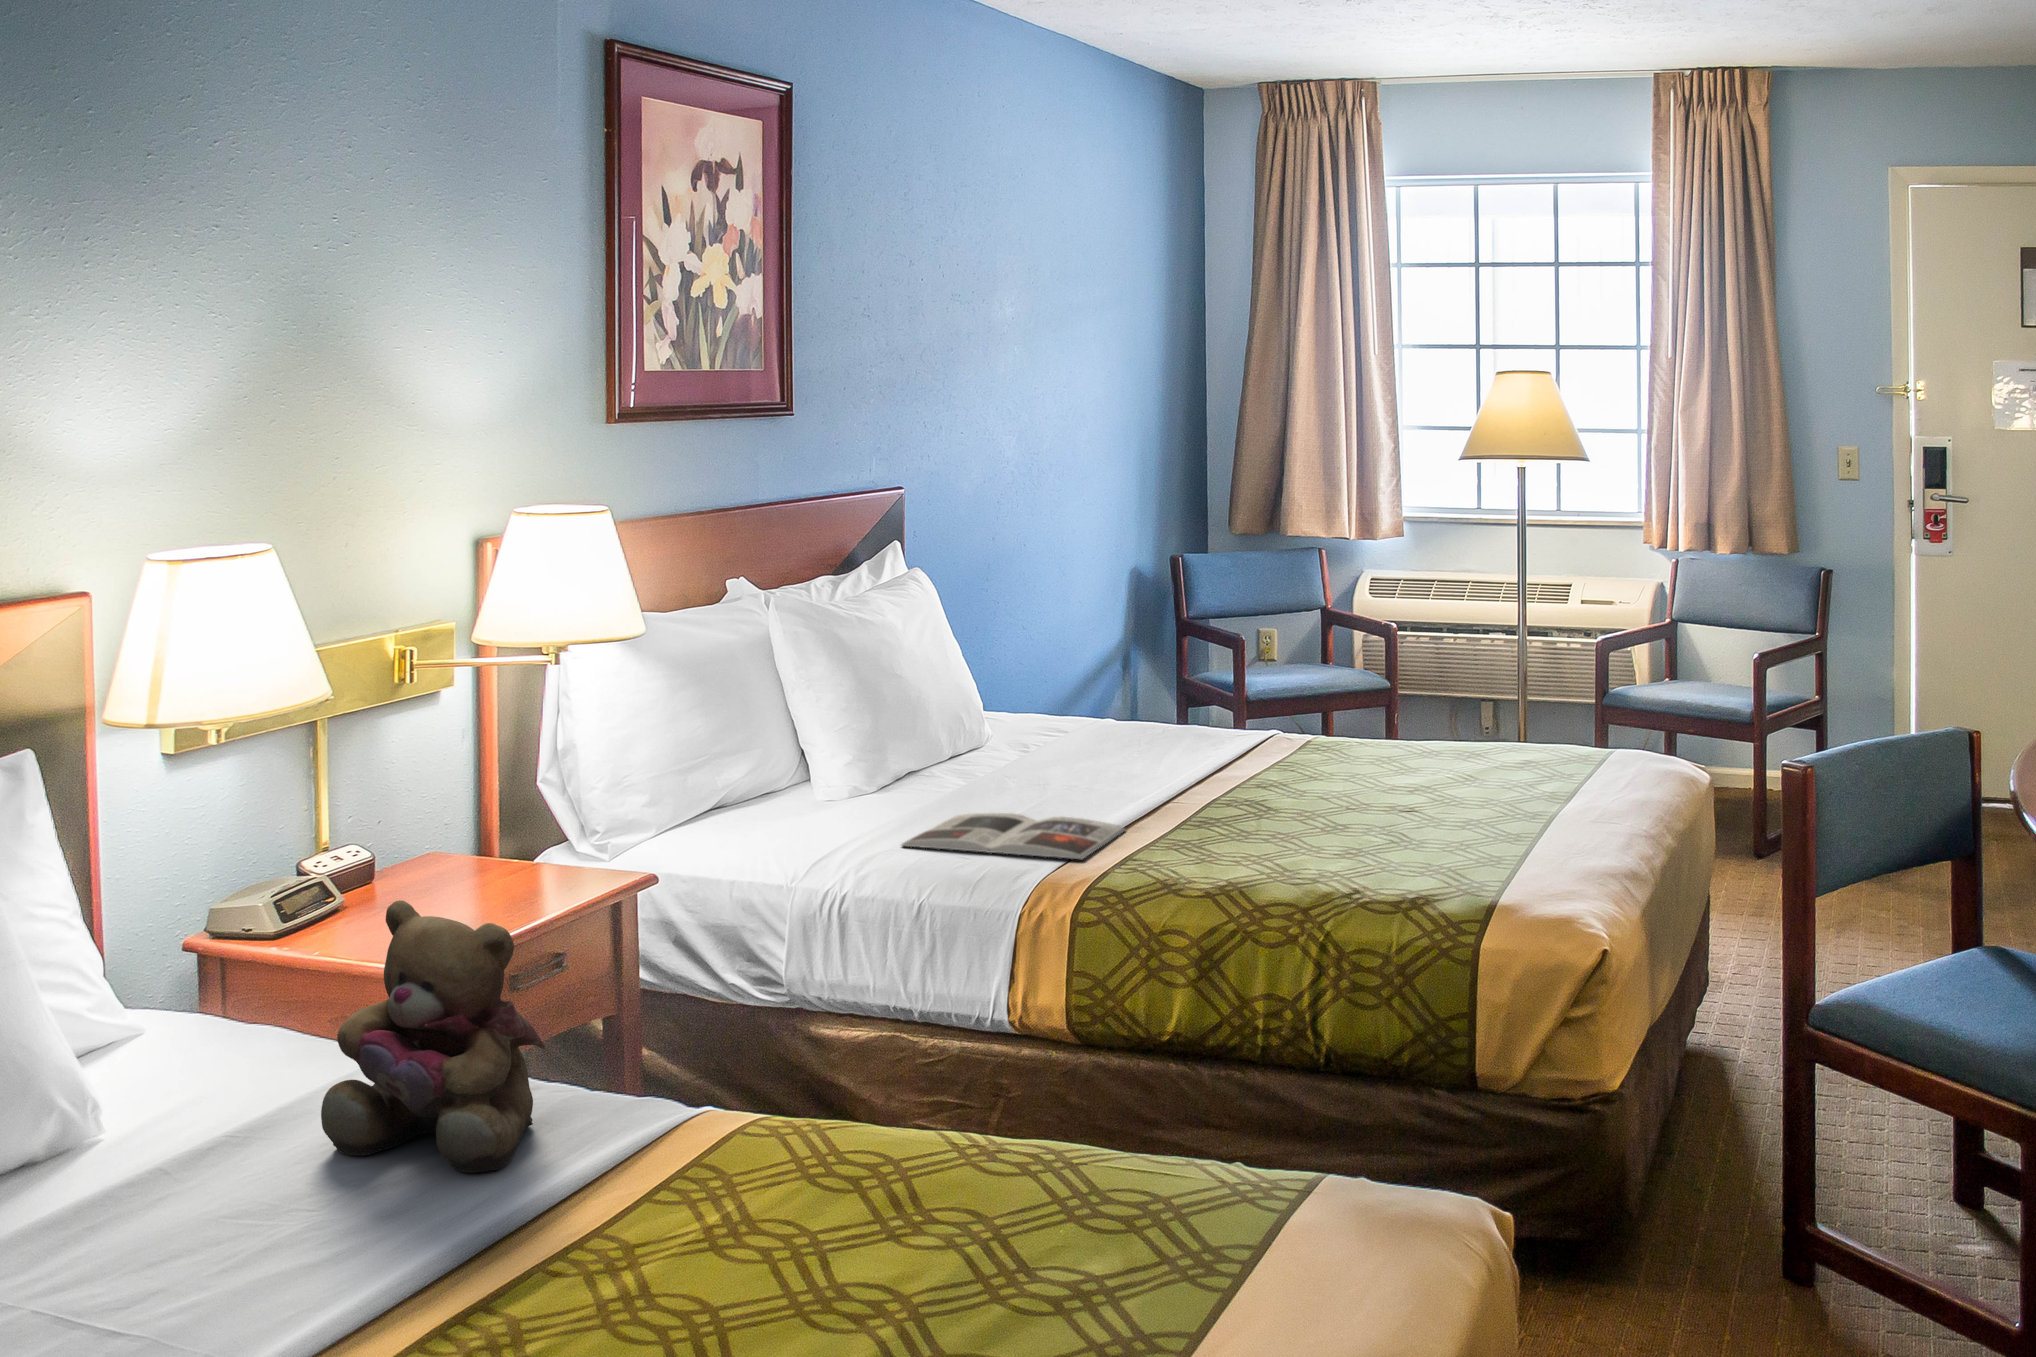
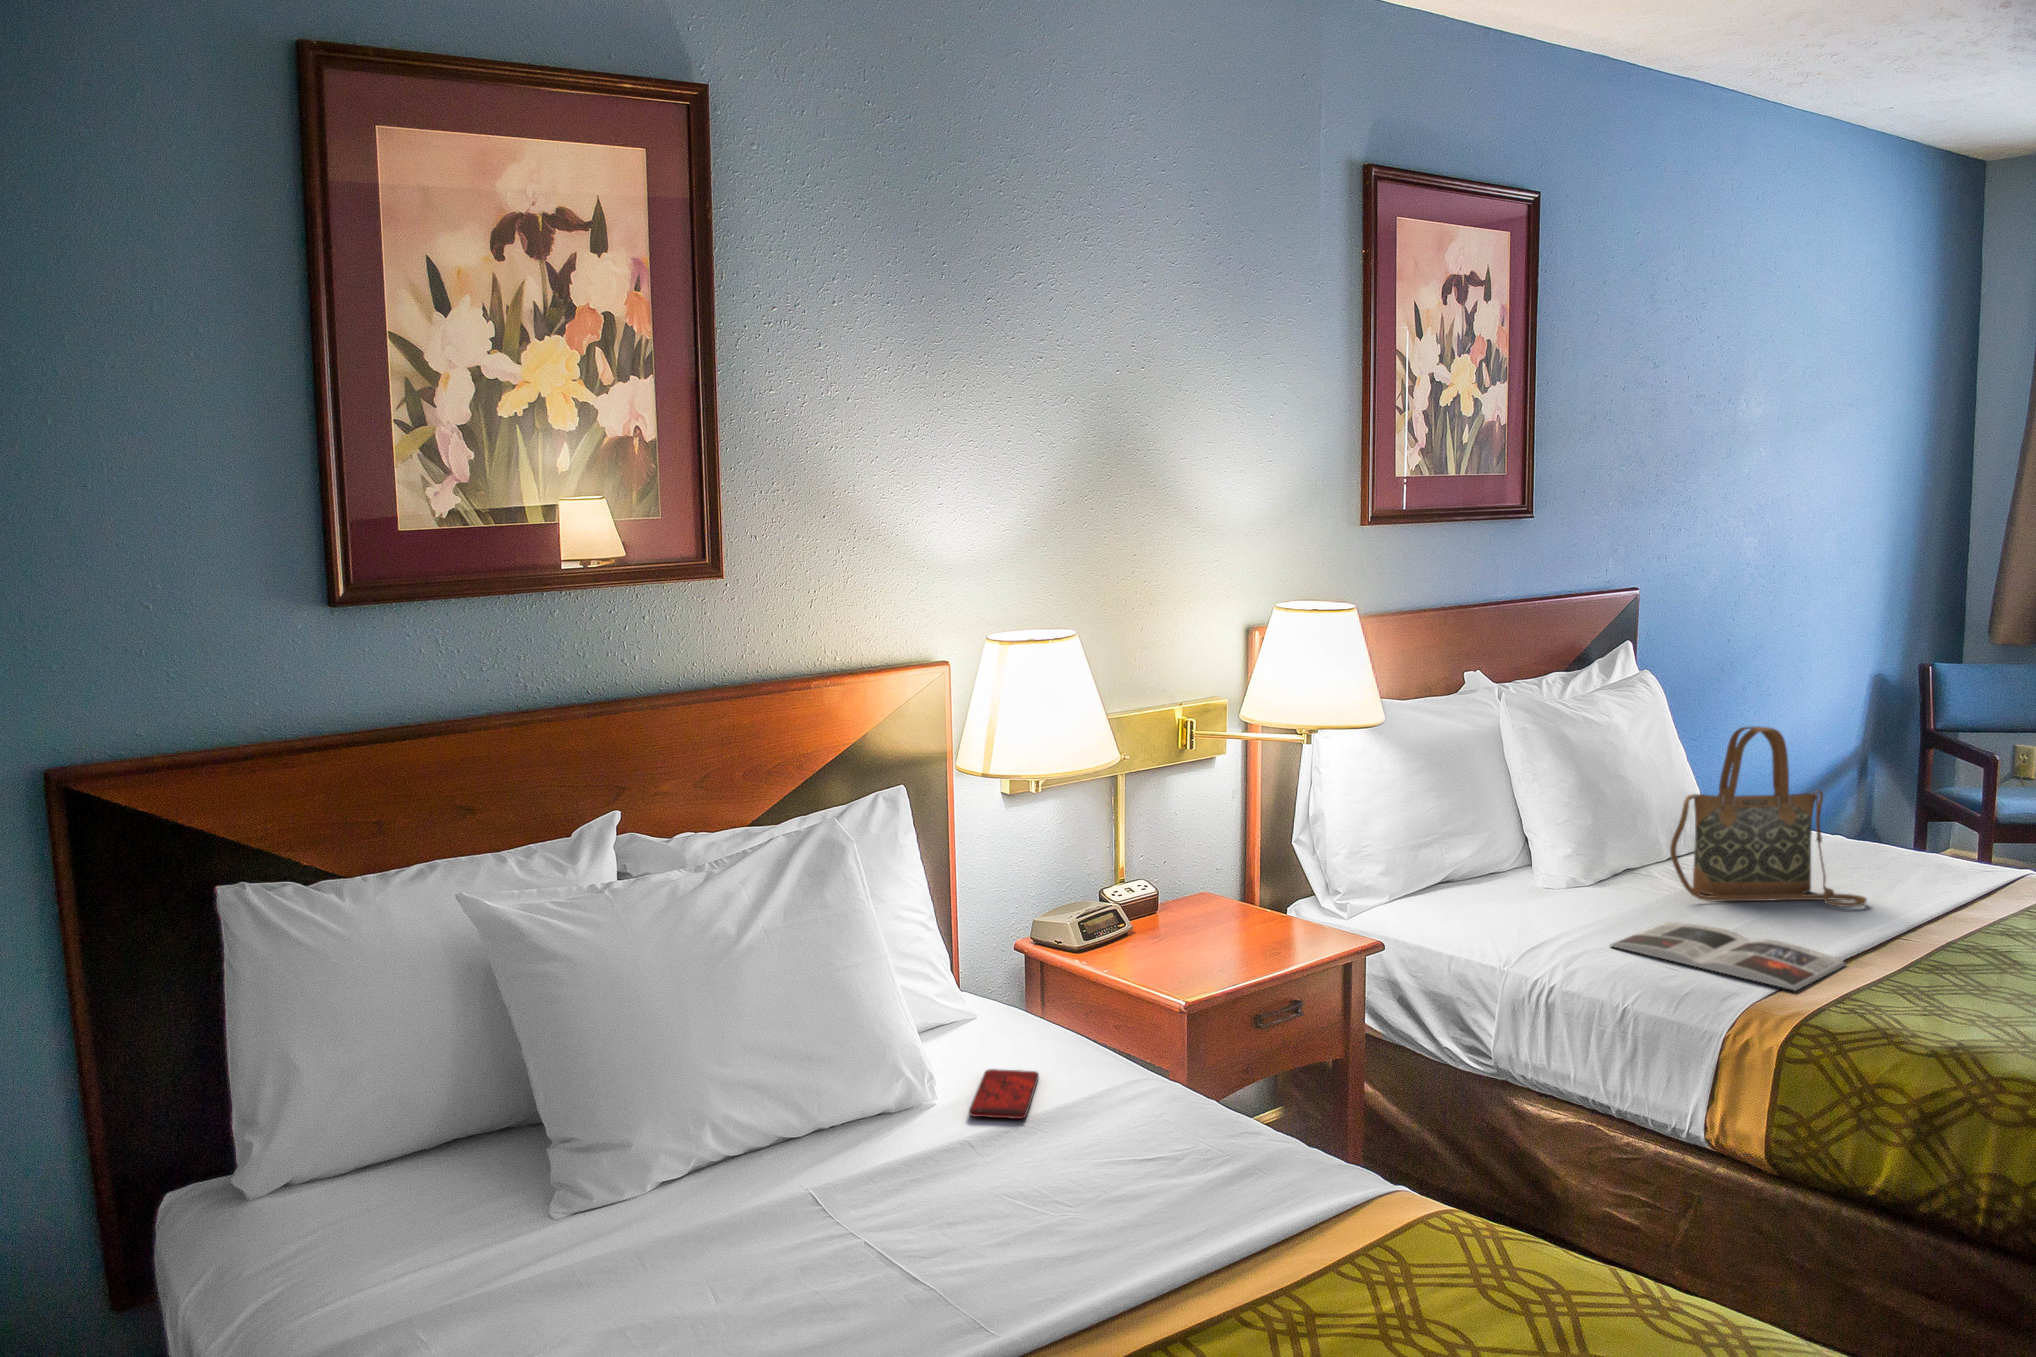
handbag: none [952,602,1139,791] -> present [1670,727,1867,907]
teddy bear: present [321,900,545,1173] -> none [1083,967,1262,1211]
smartphone: none [159,1074,249,1137] -> present [969,1069,1039,1119]

